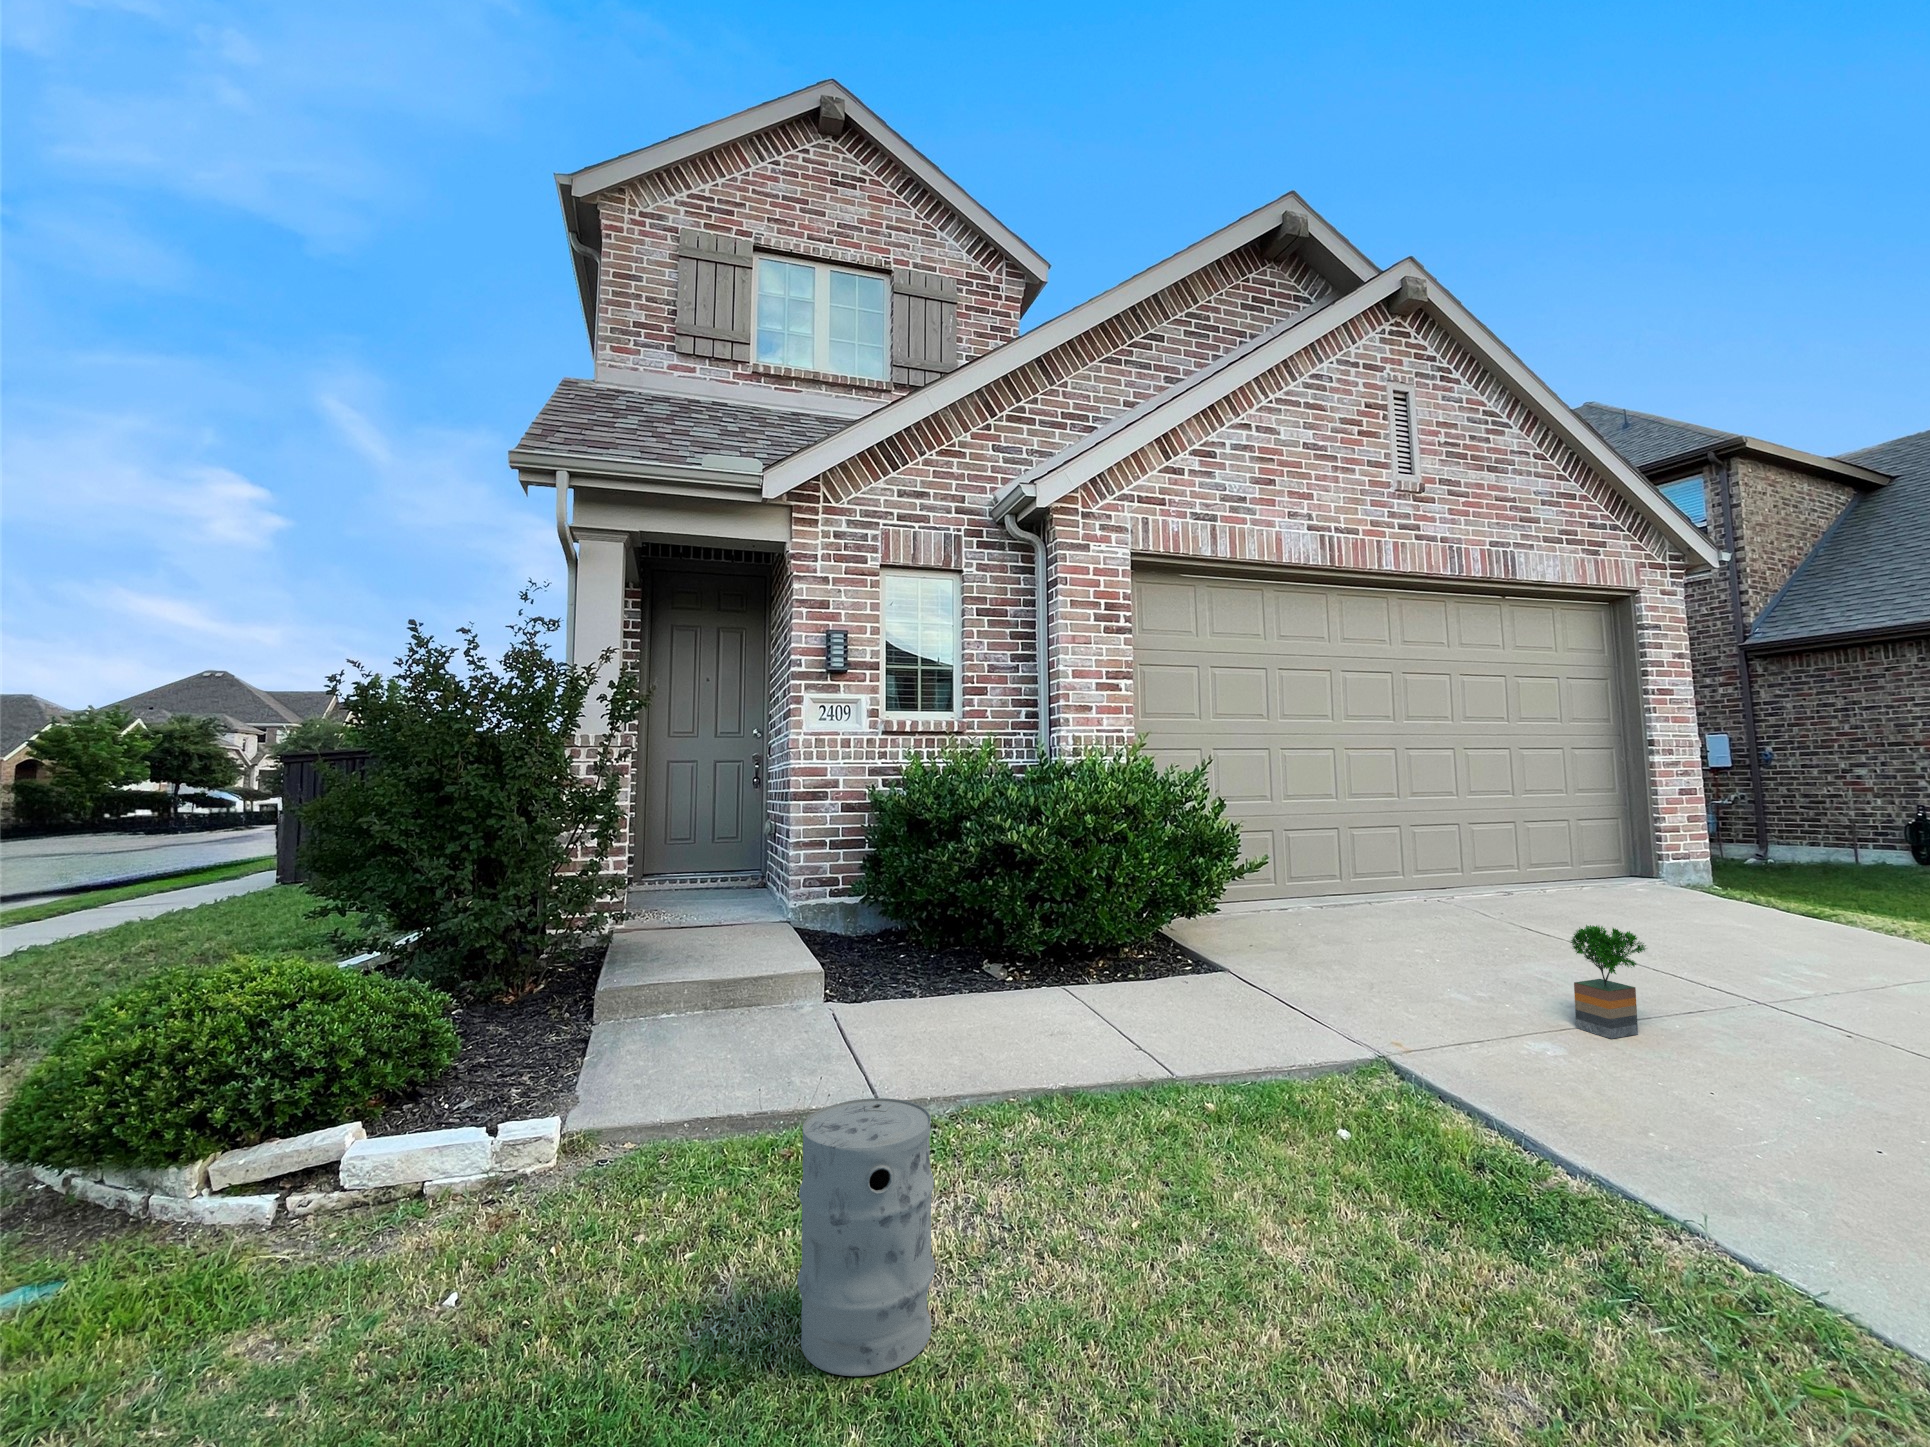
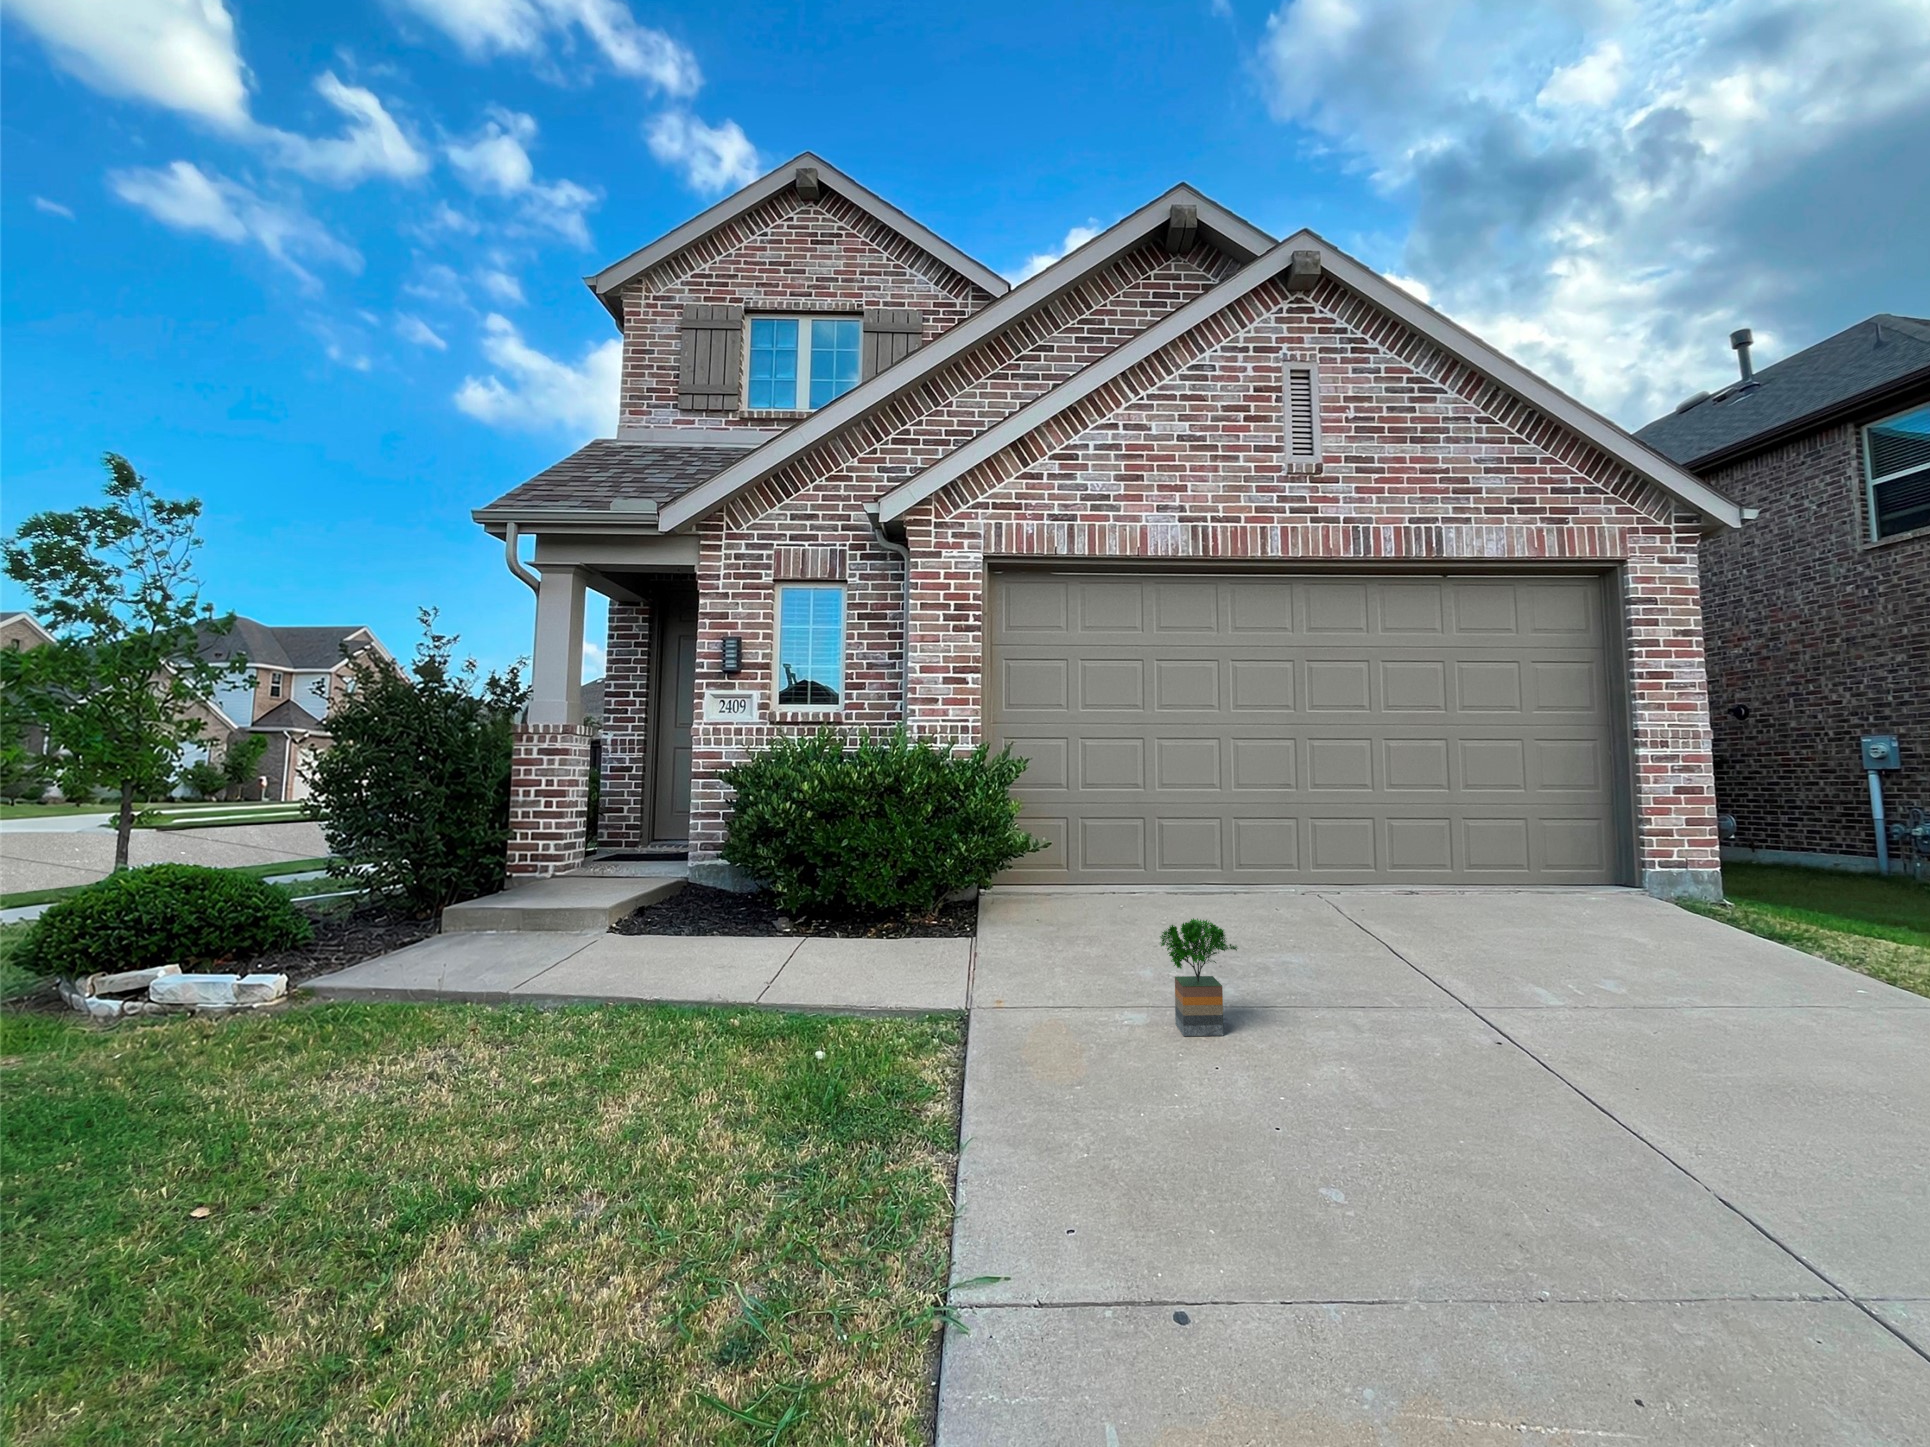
trash can: present [797,1098,935,1376] -> none [96,977,231,1157]

